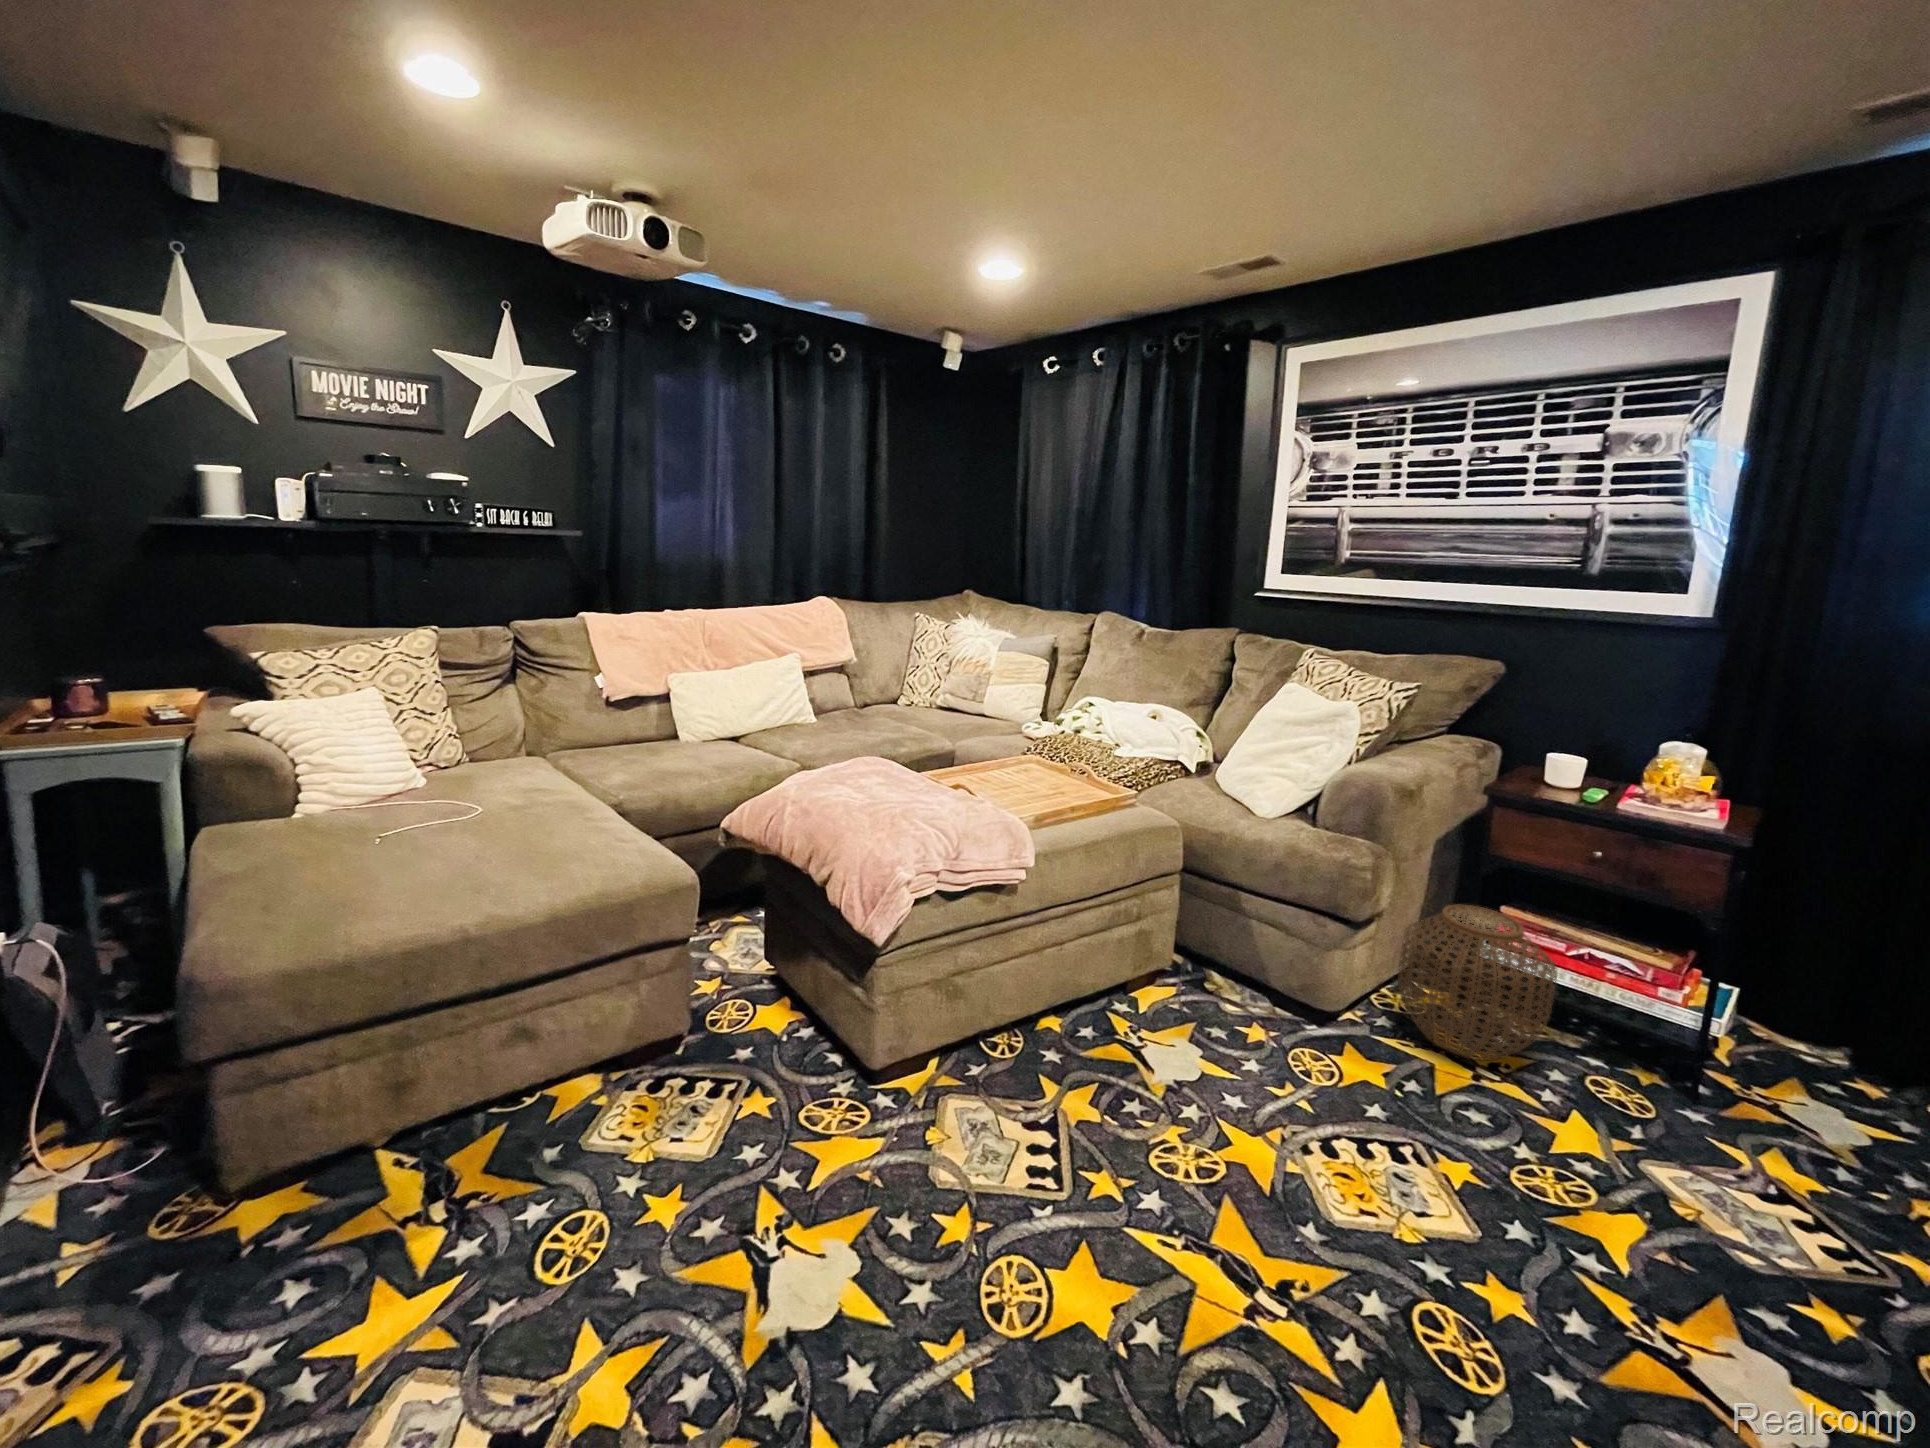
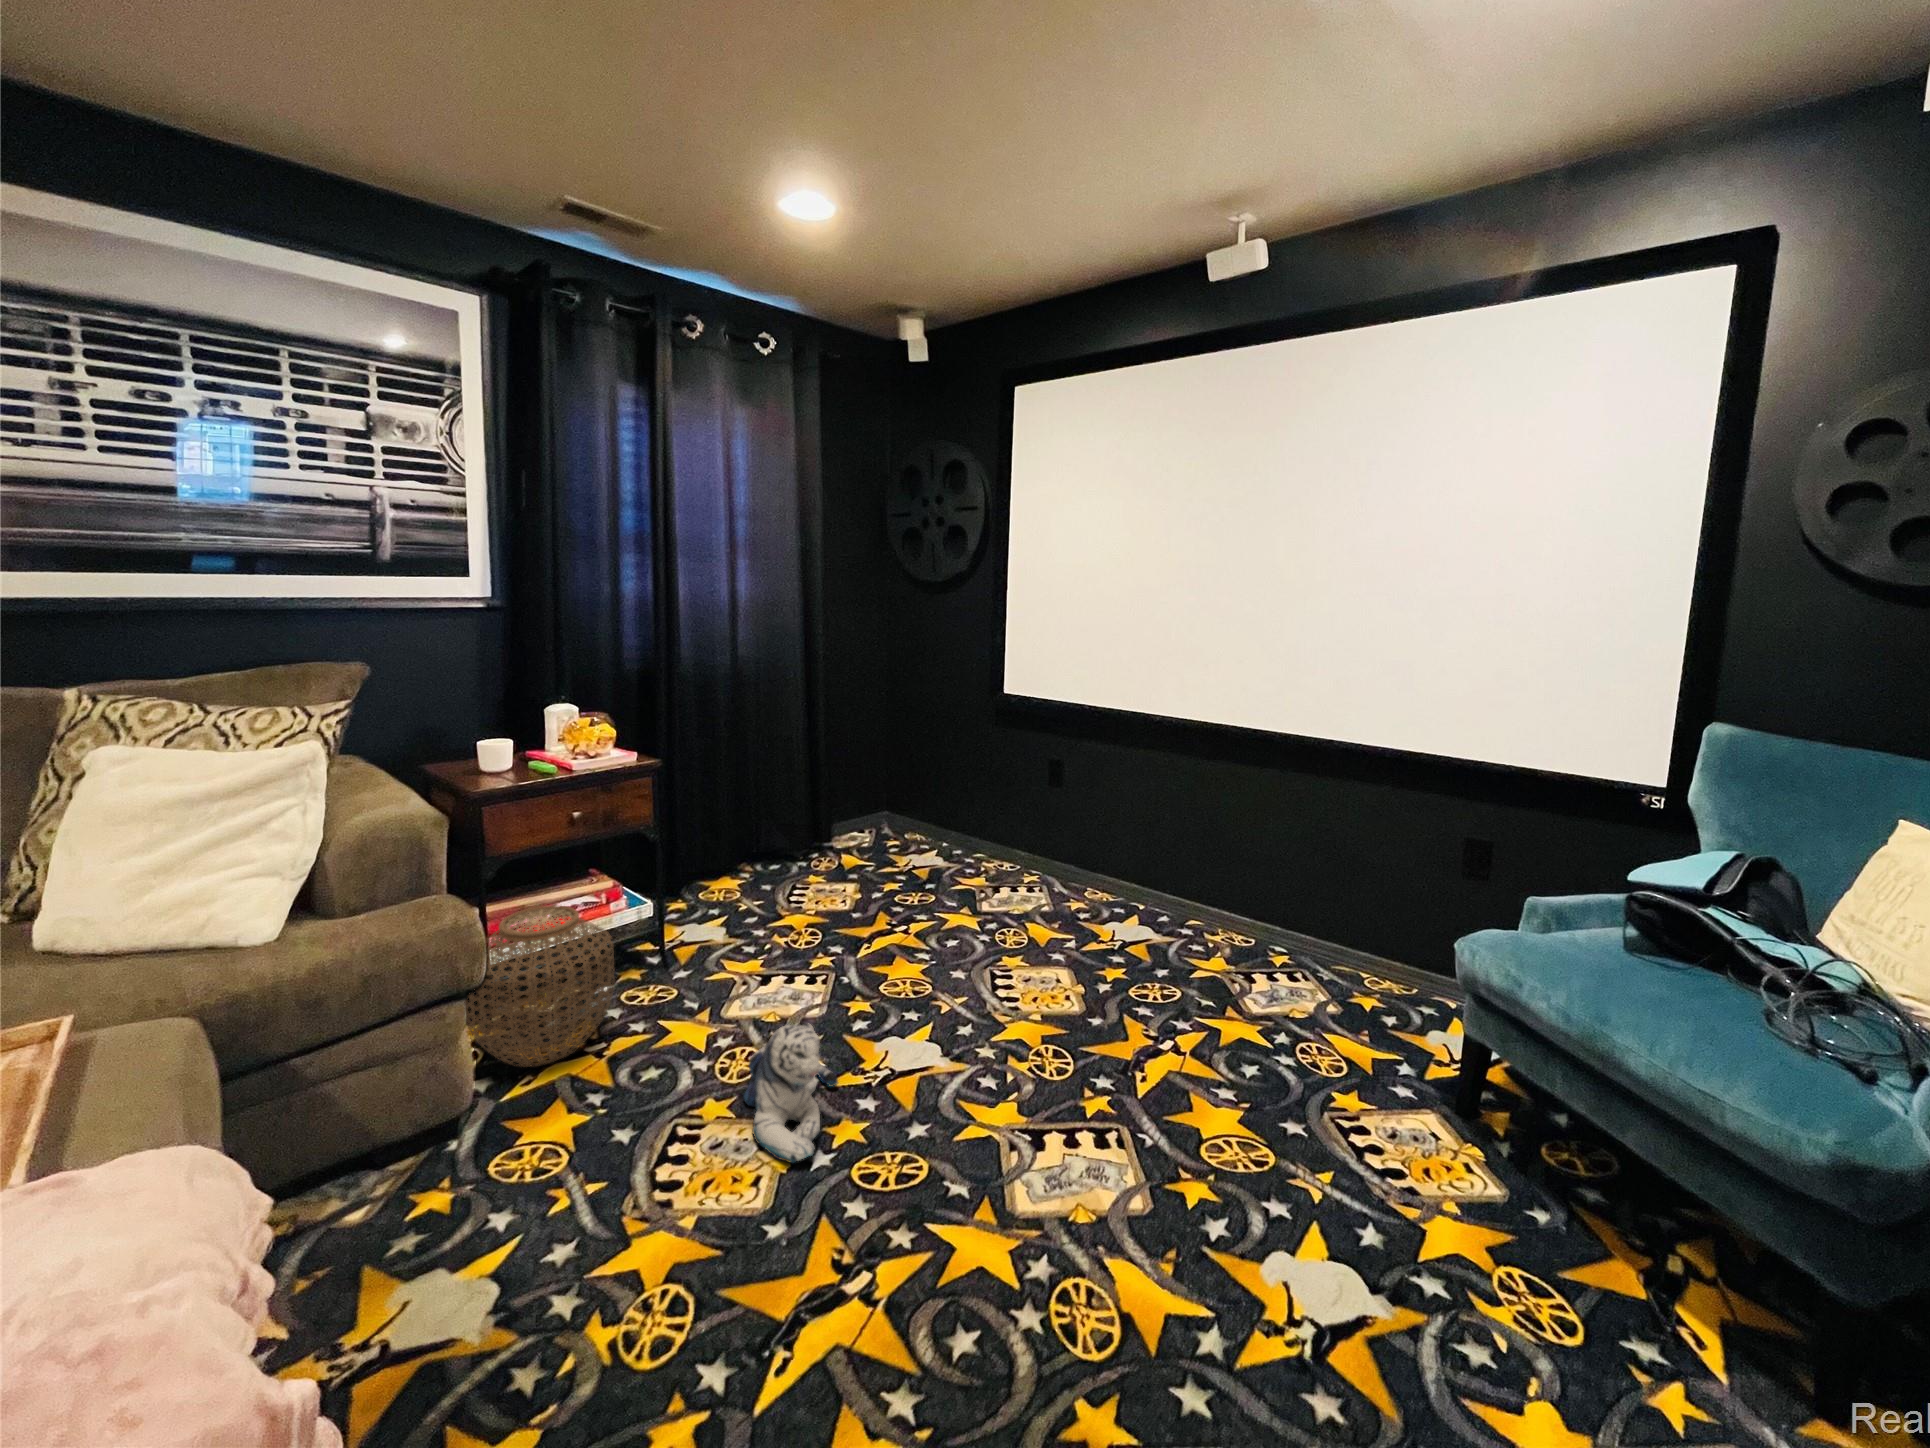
plush toy: none [1405,1122,1613,1278] -> present [743,1023,838,1163]

